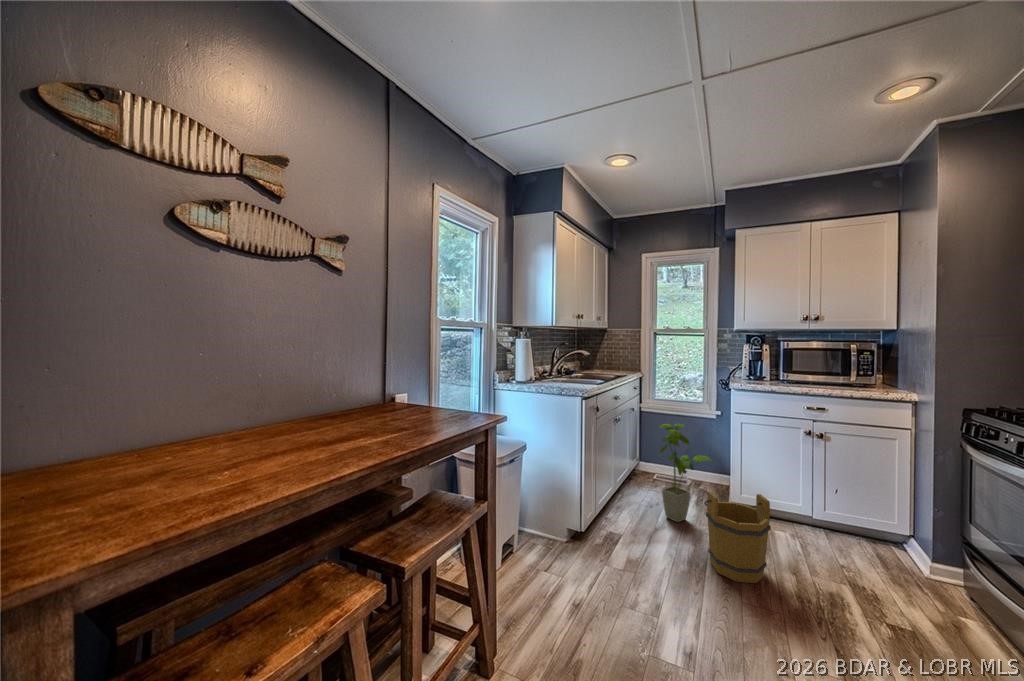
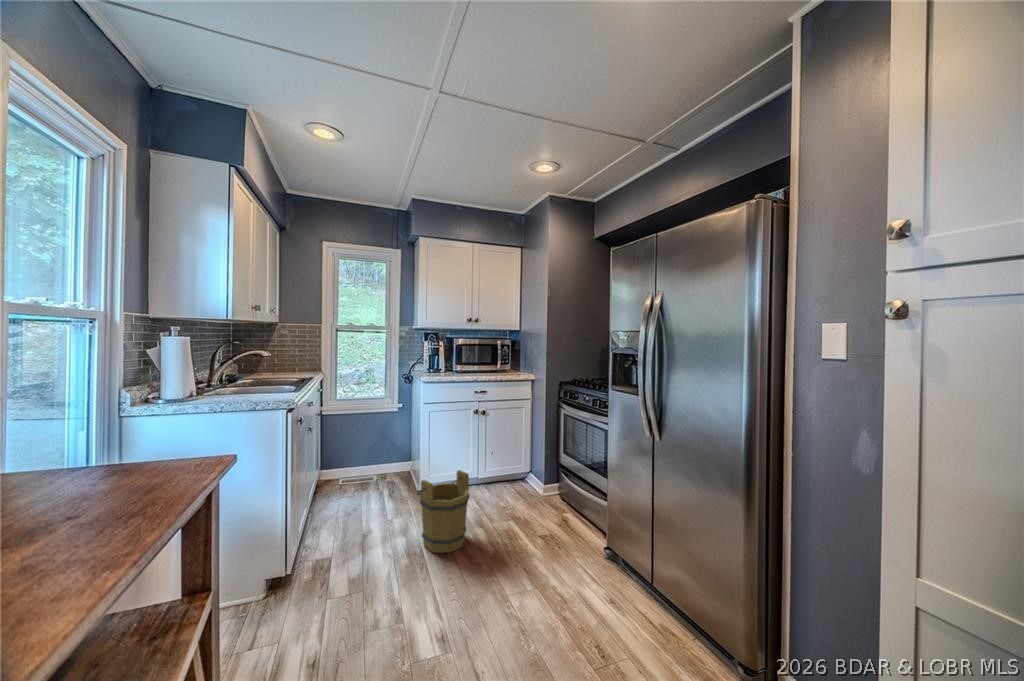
house plant: present [659,424,713,522] -> none [360,421,415,520]

